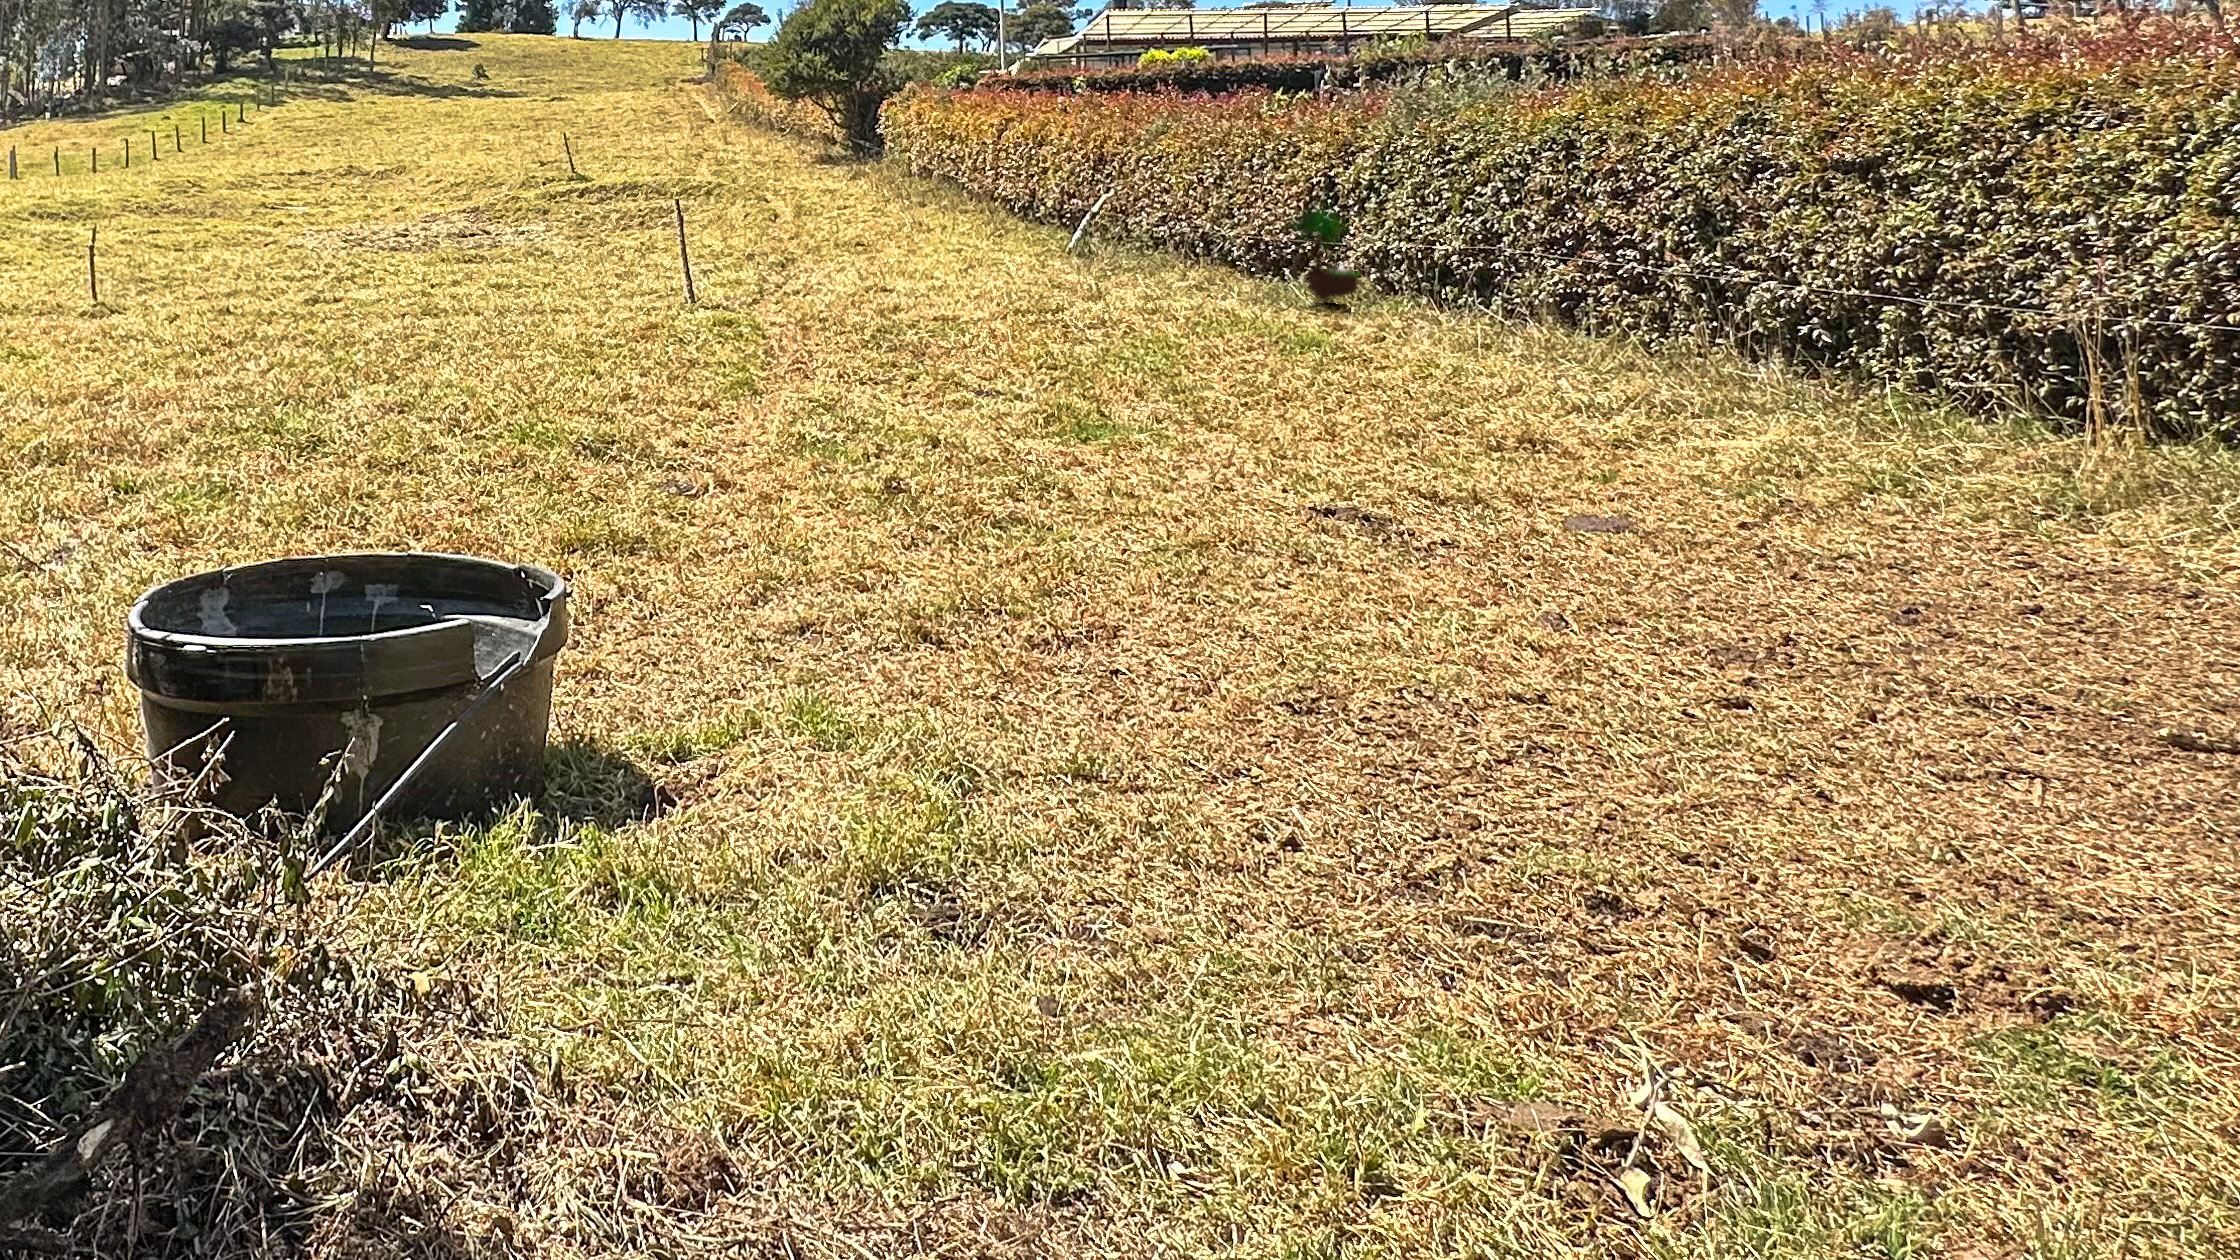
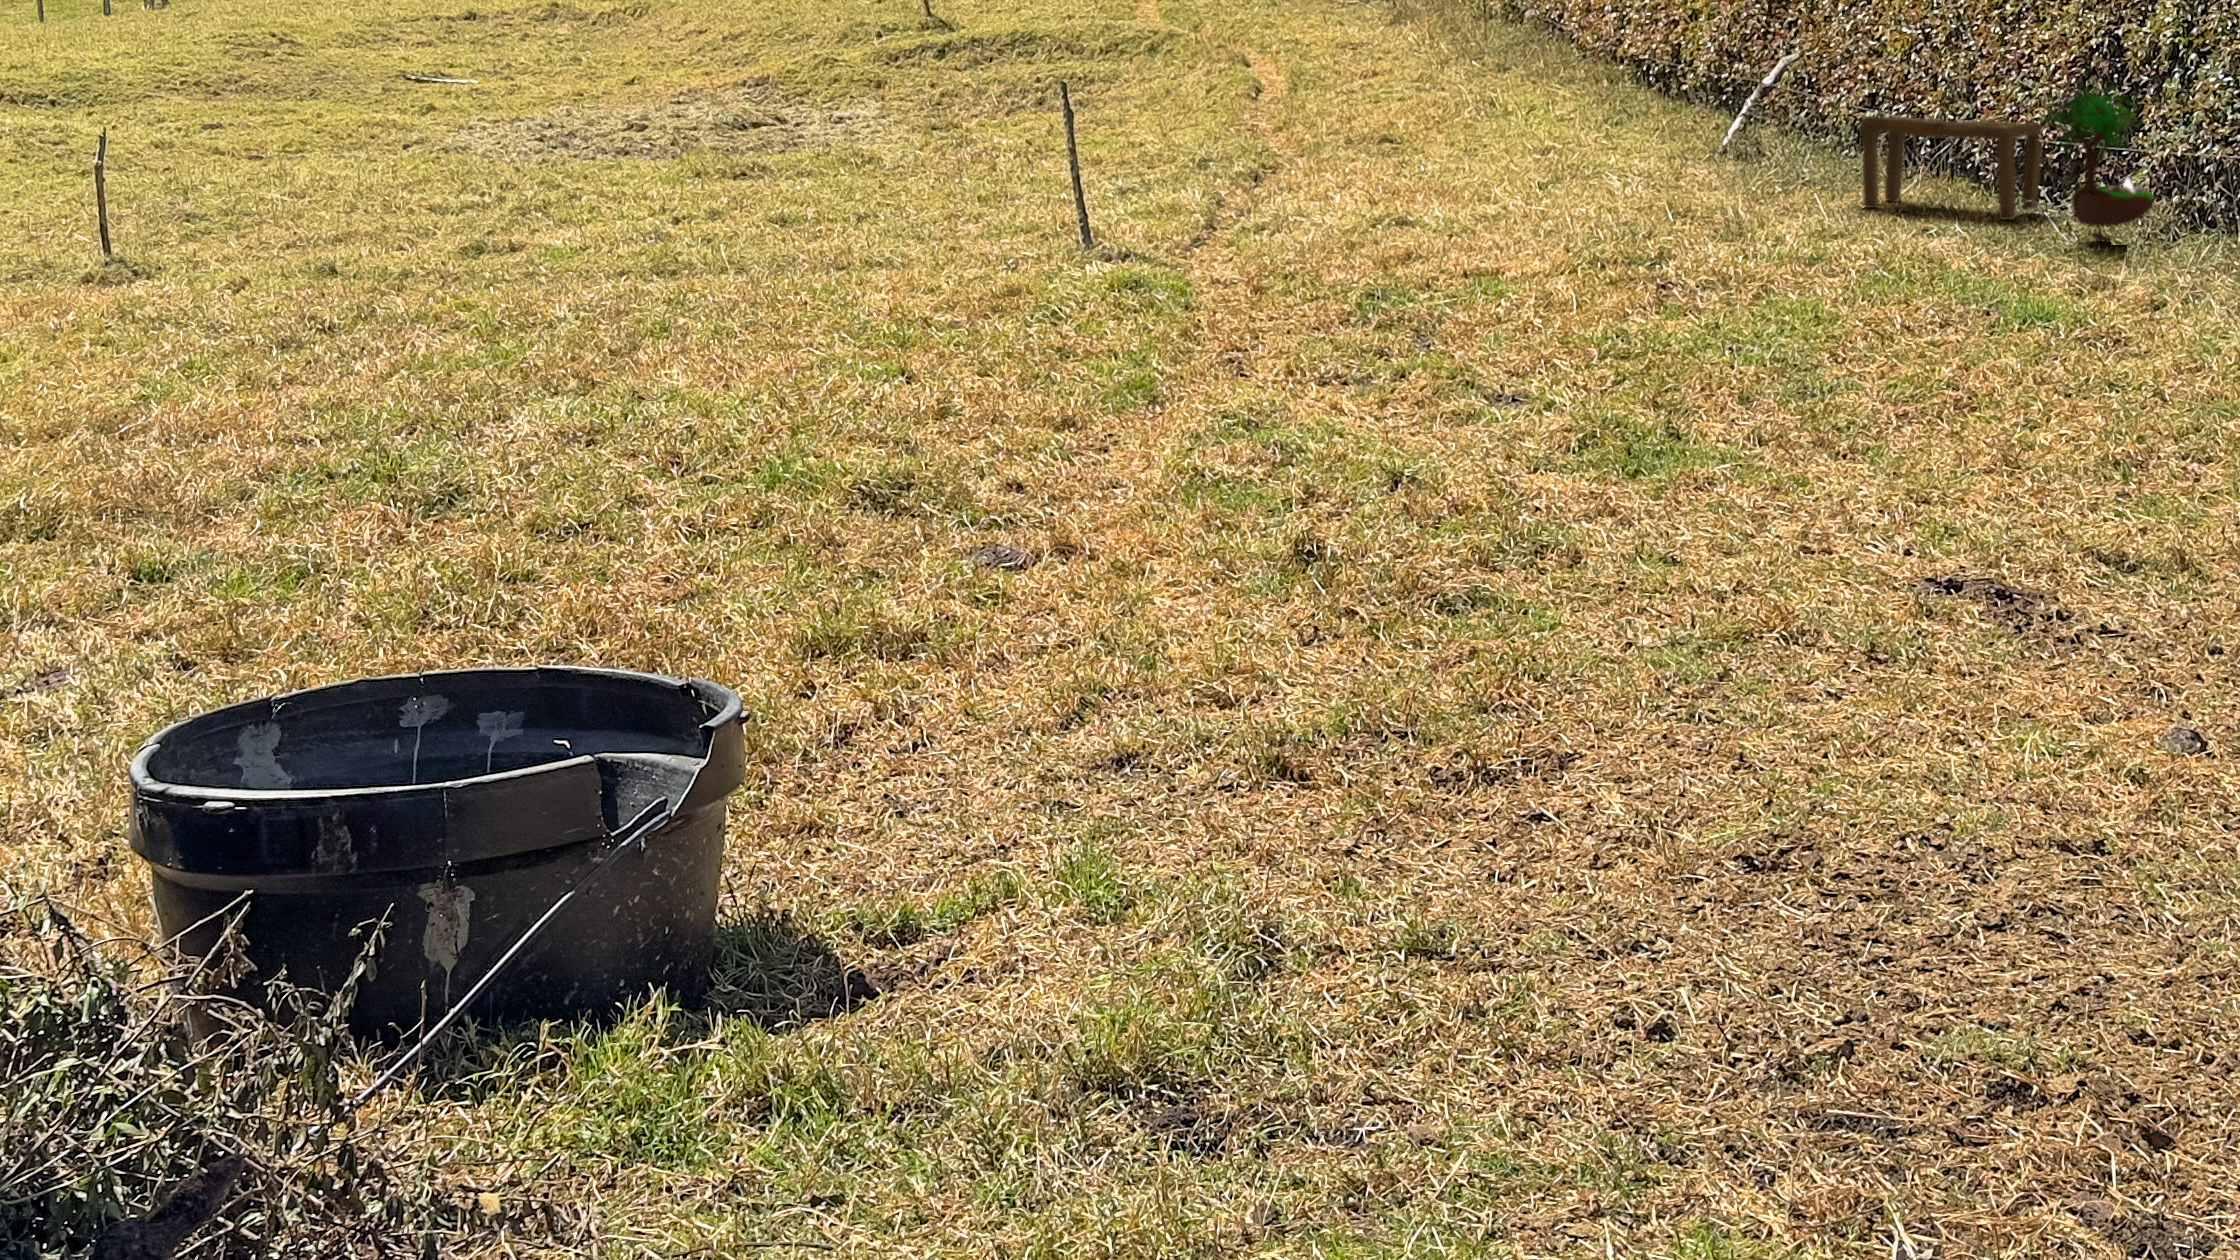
bench: none [1164,227,1281,291] -> present [1860,116,2042,220]

